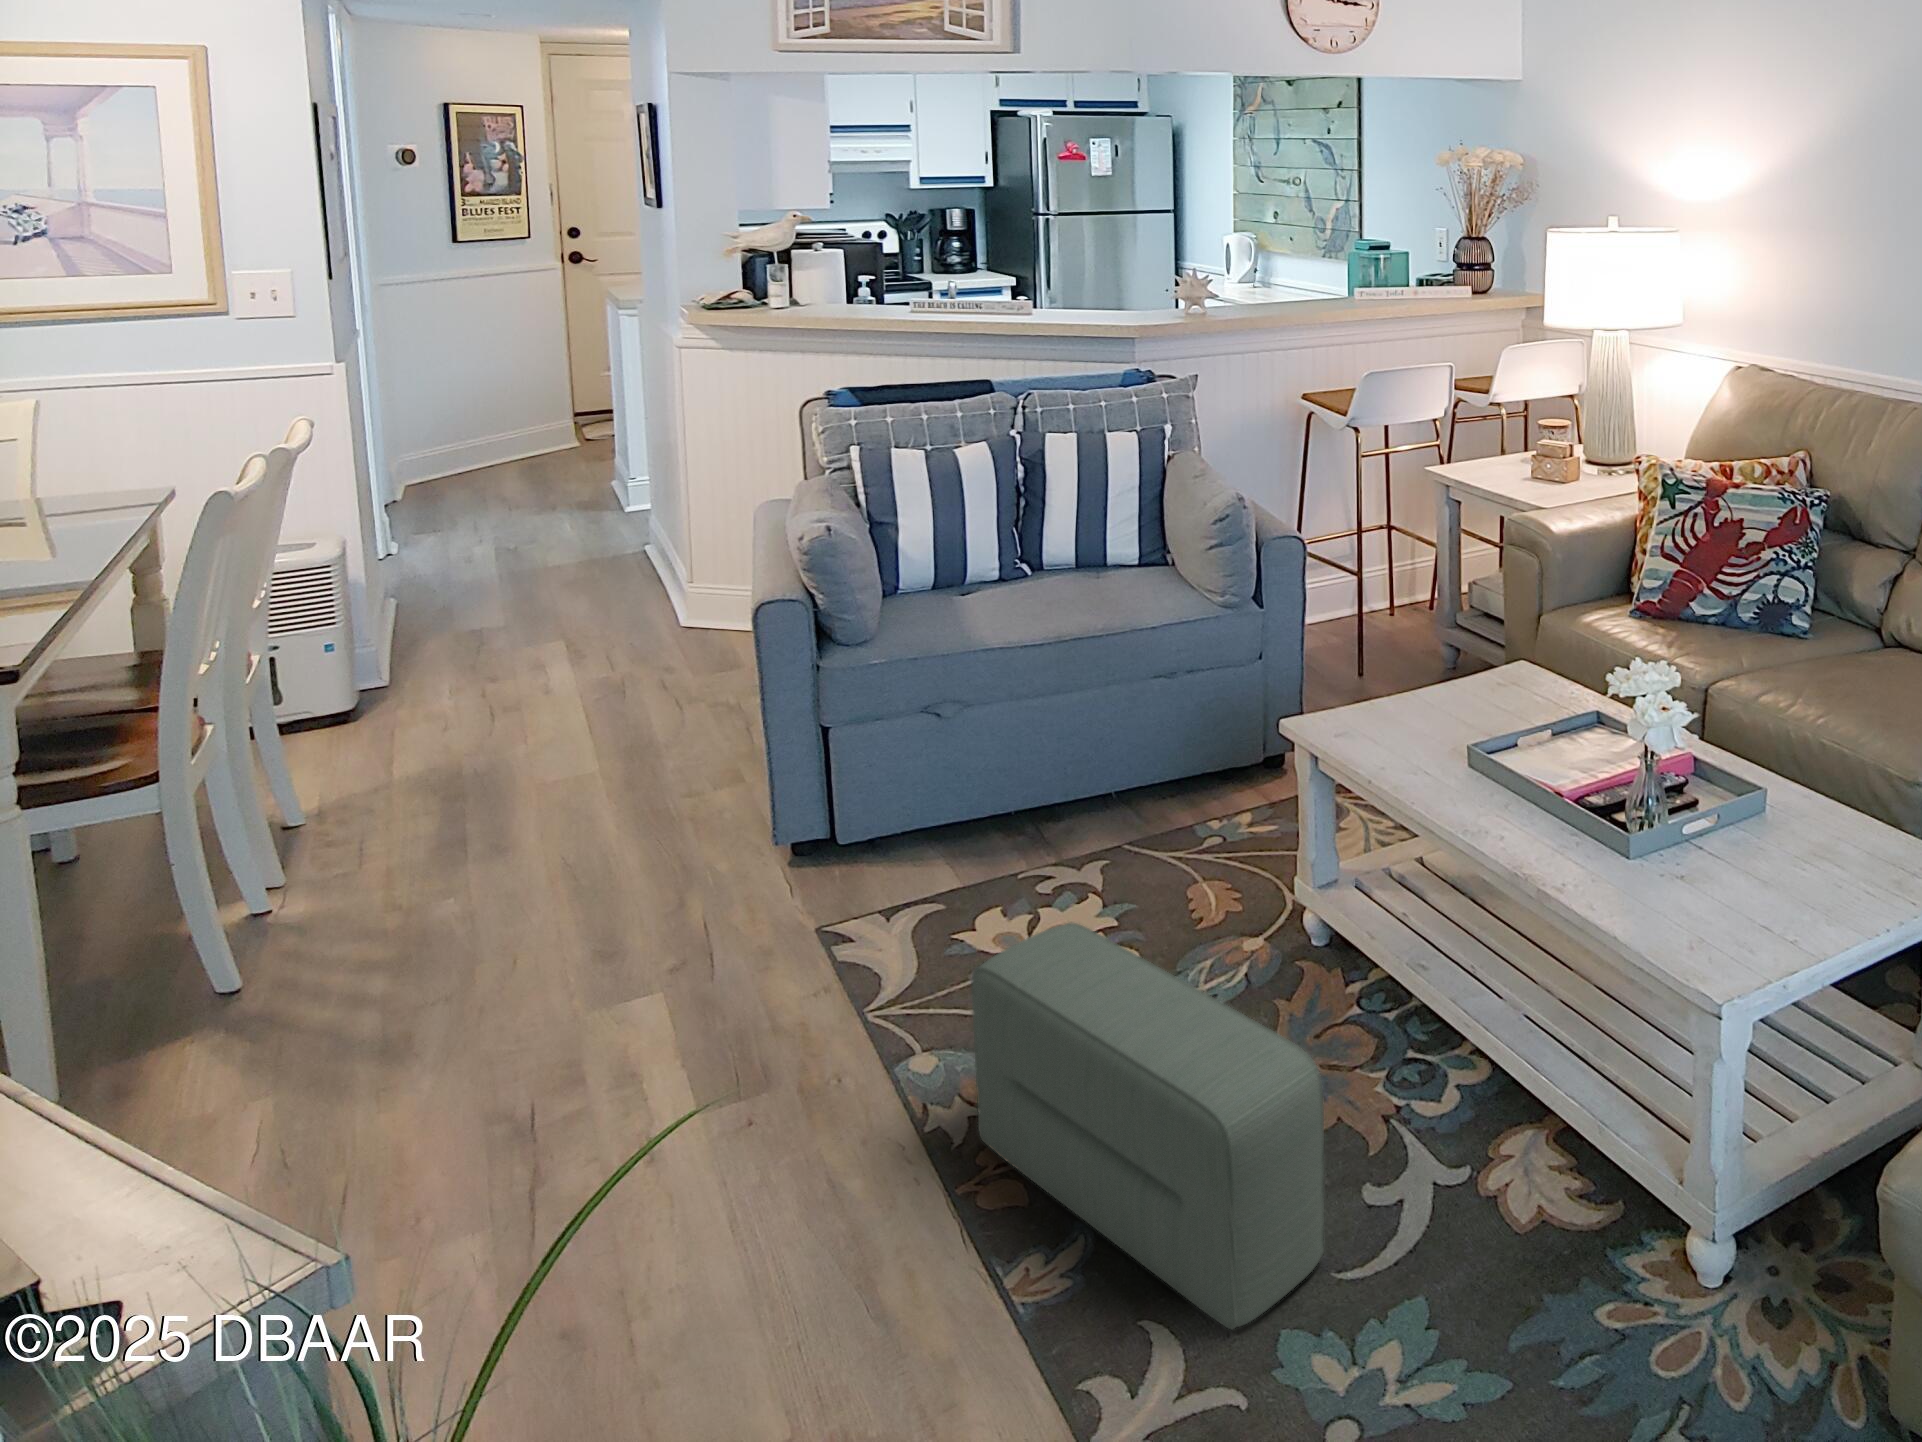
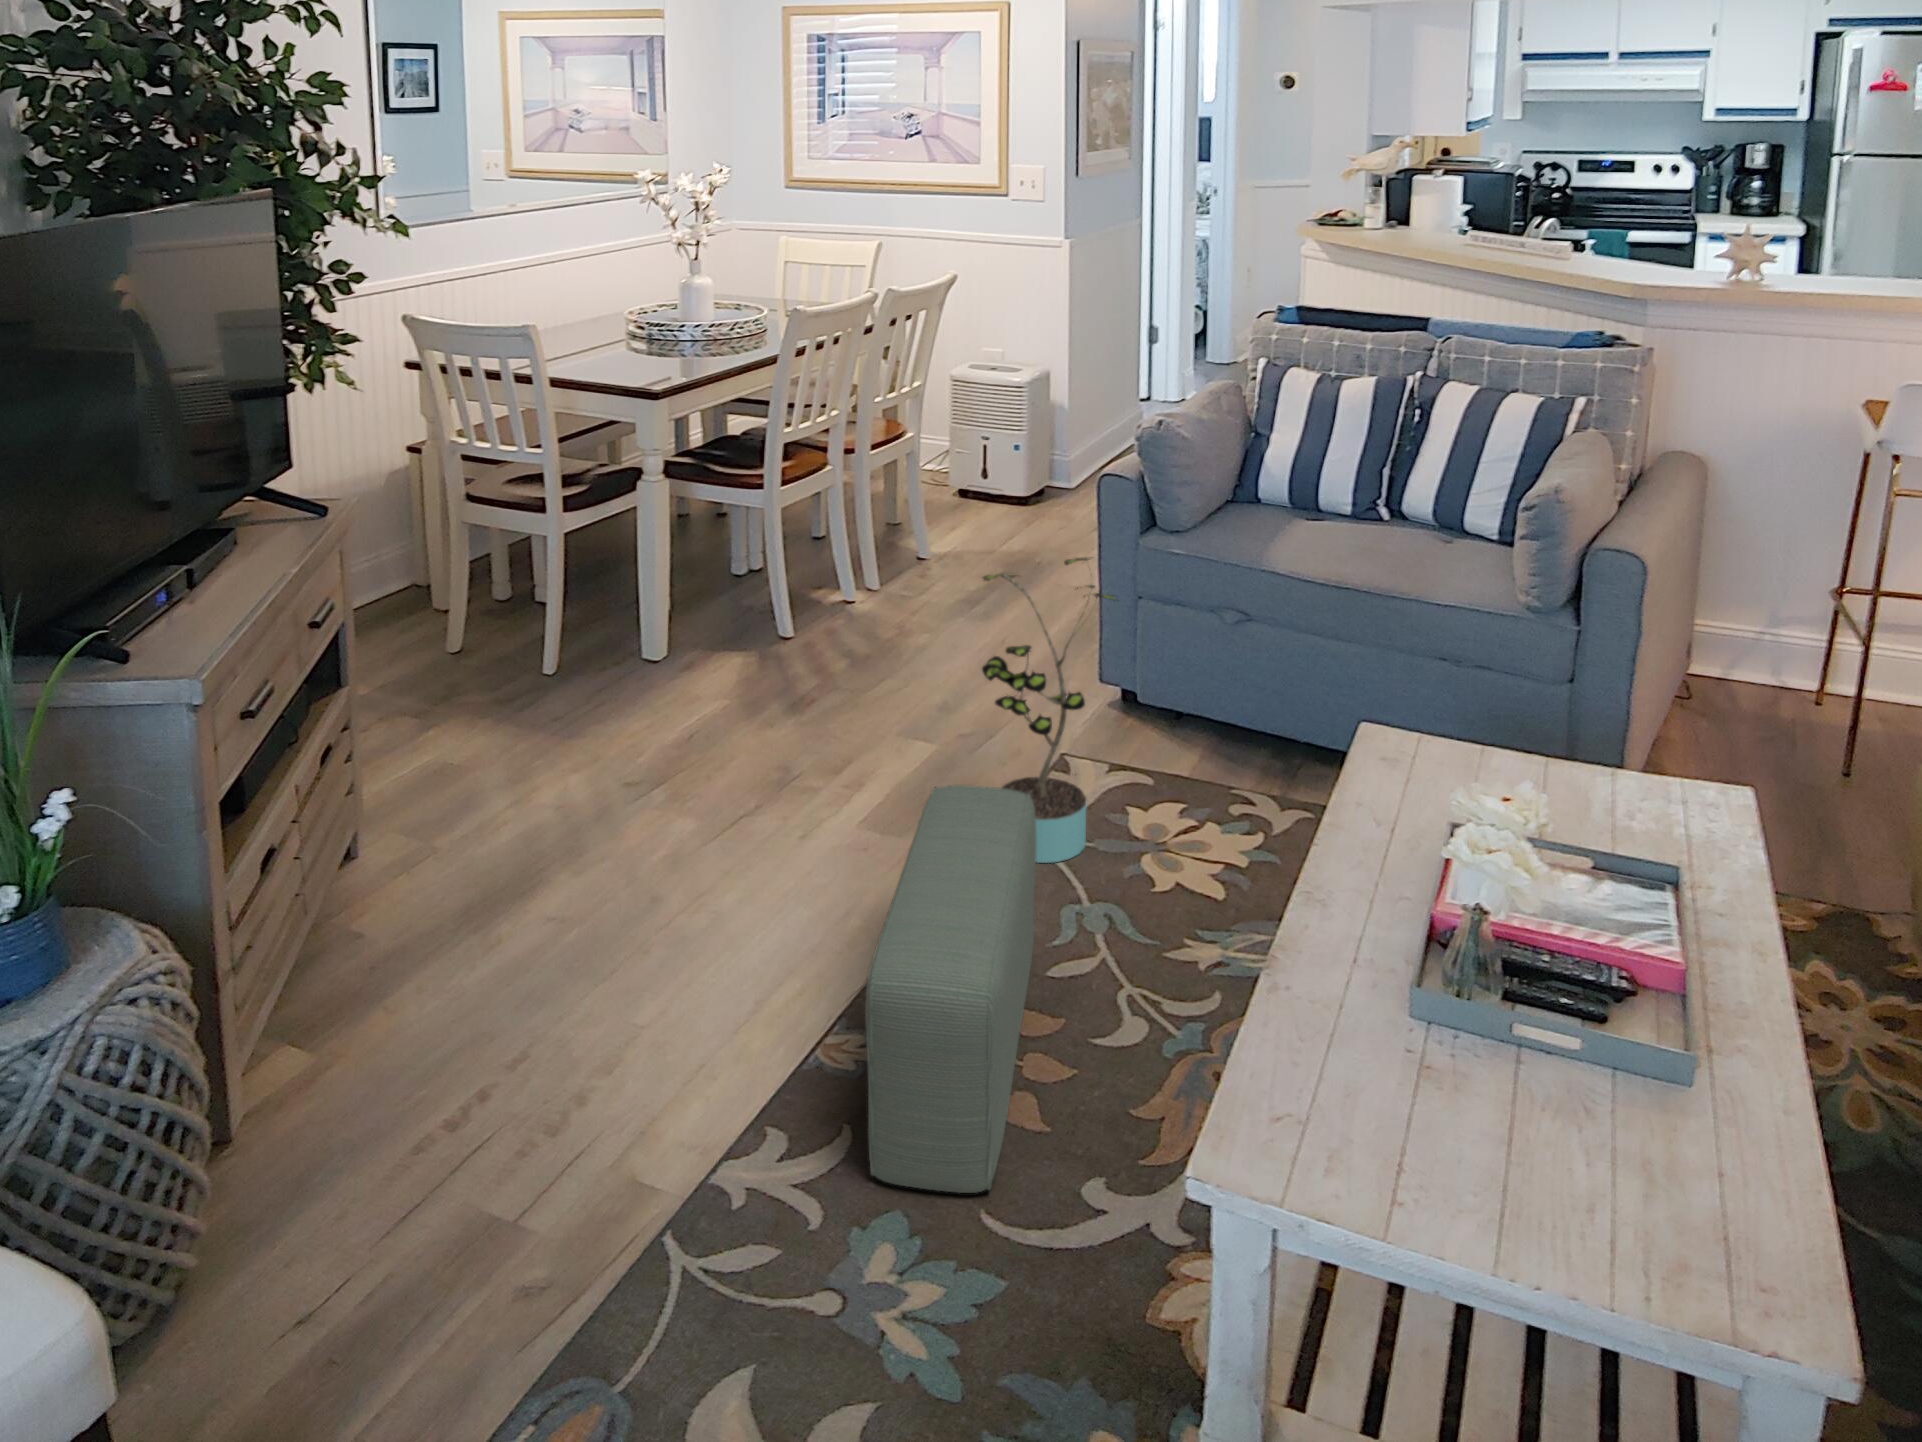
potted plant: none [818,679,1020,1035] -> present [982,557,1115,863]

